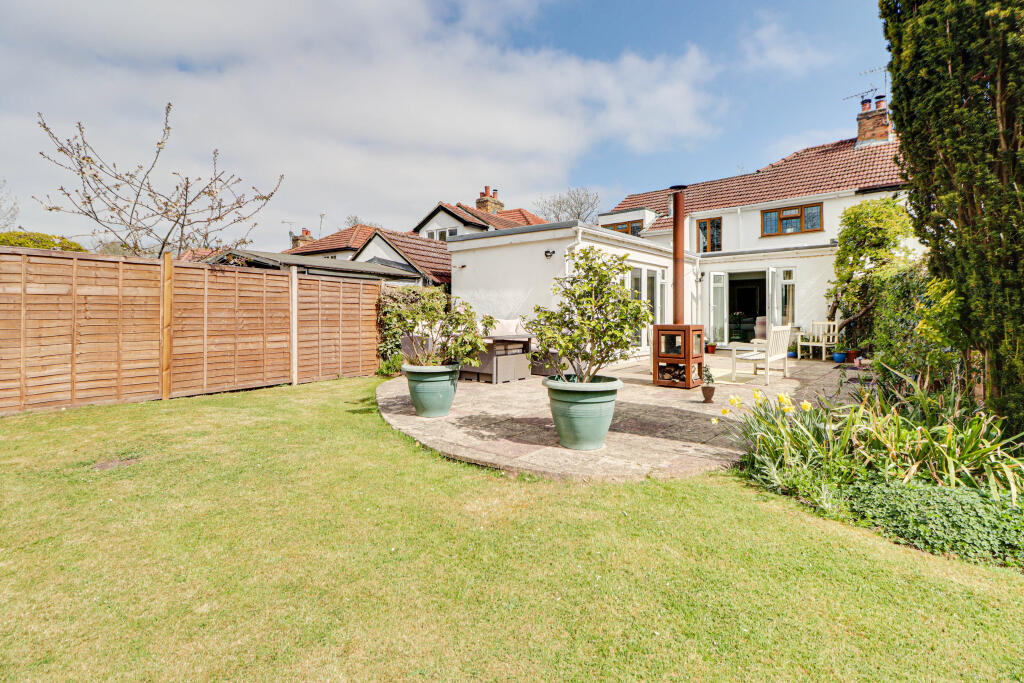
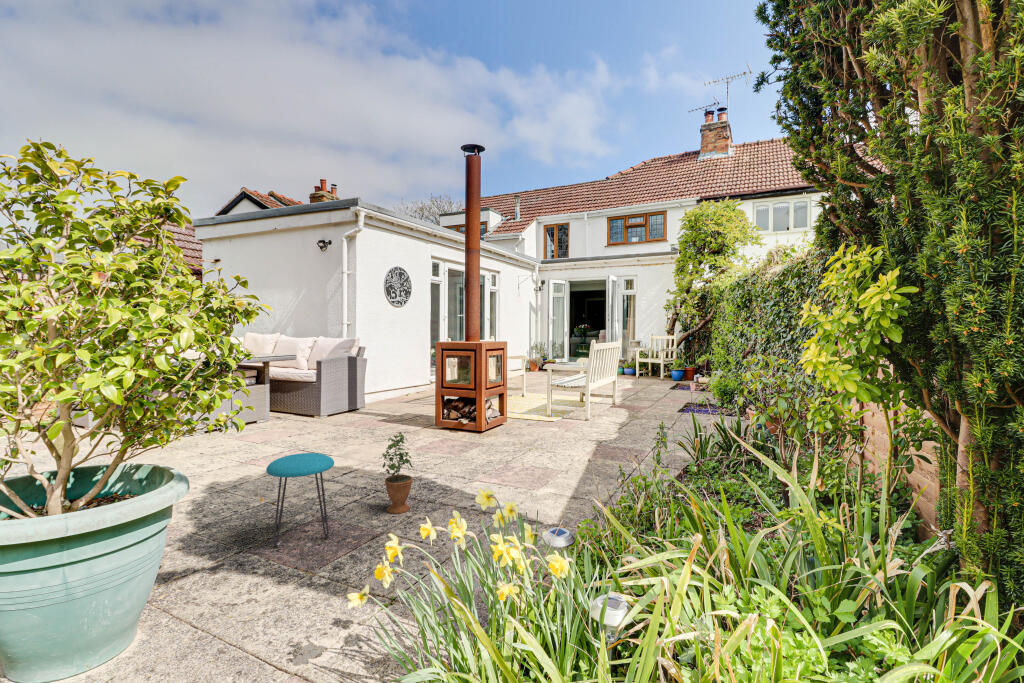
stool: none [658,371,690,408] -> present [266,453,334,548]

